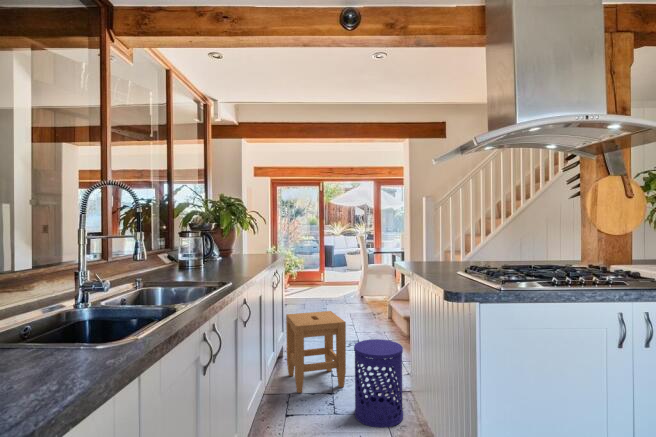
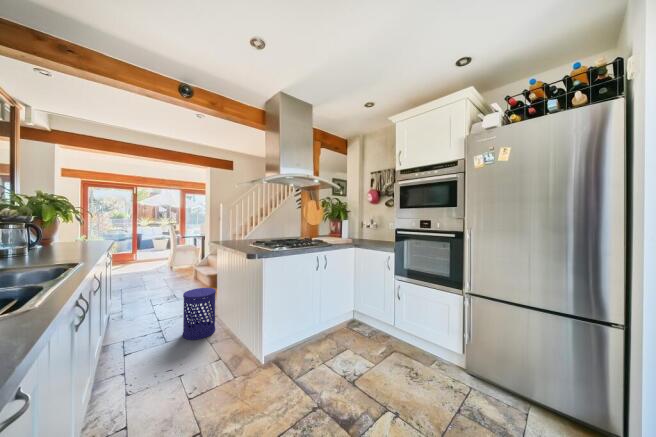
stool: present [286,311,346,393] -> none [120,277,173,336]

